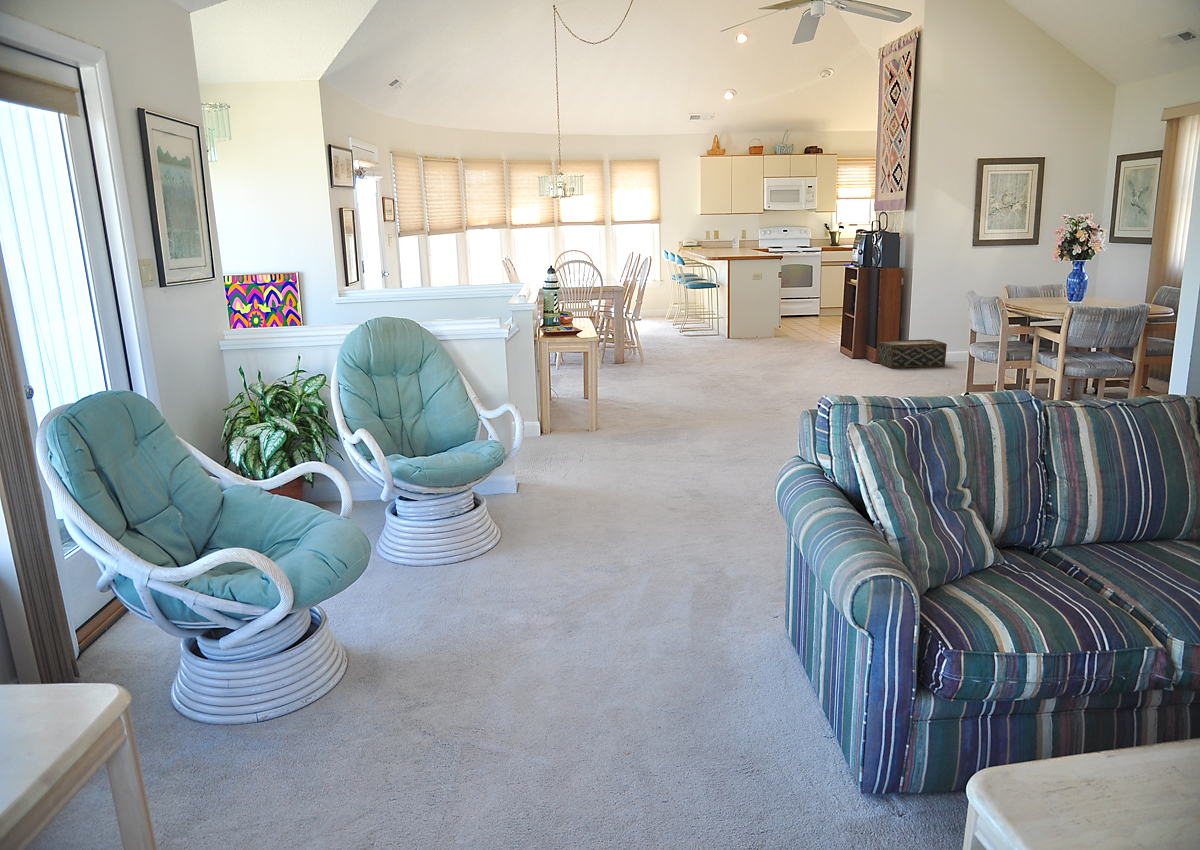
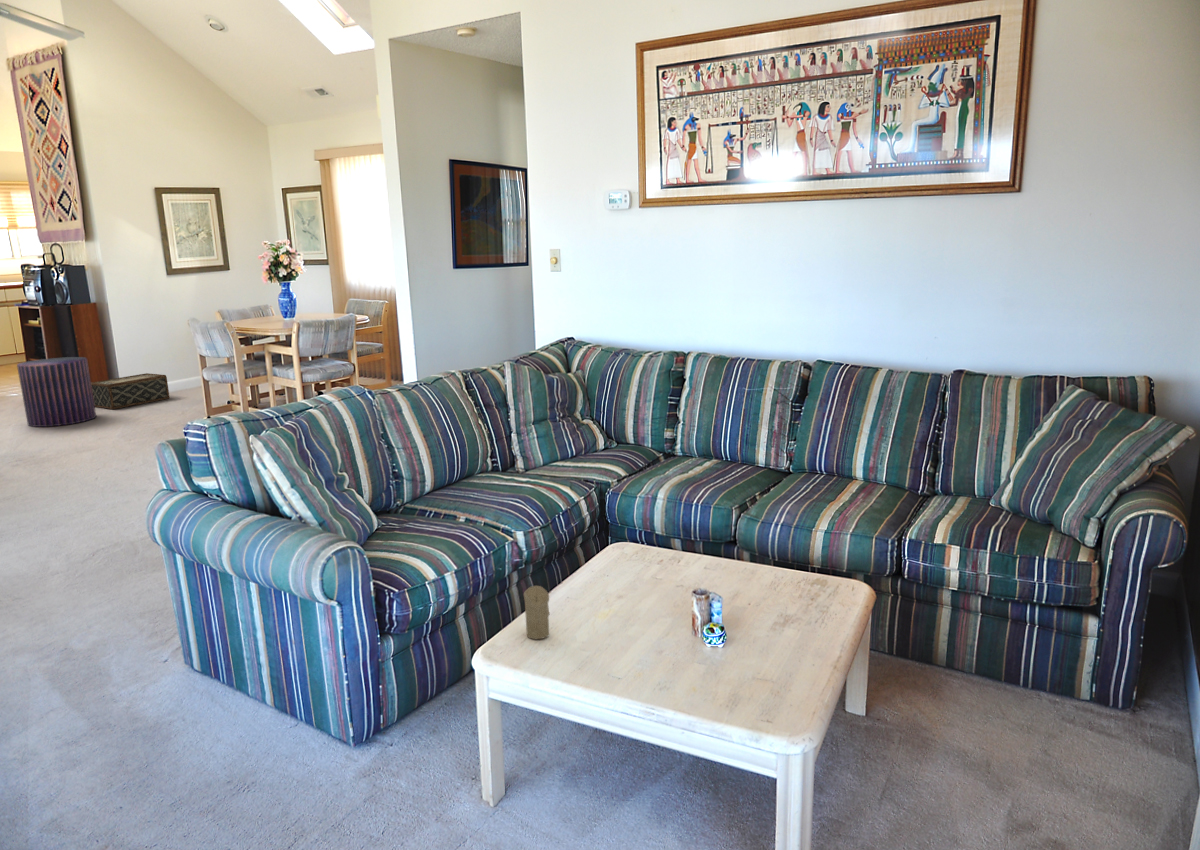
pouf: none [820,316,877,375] -> present [17,357,96,427]
candle: none [1073,728,1121,808] -> present [524,586,550,639]

